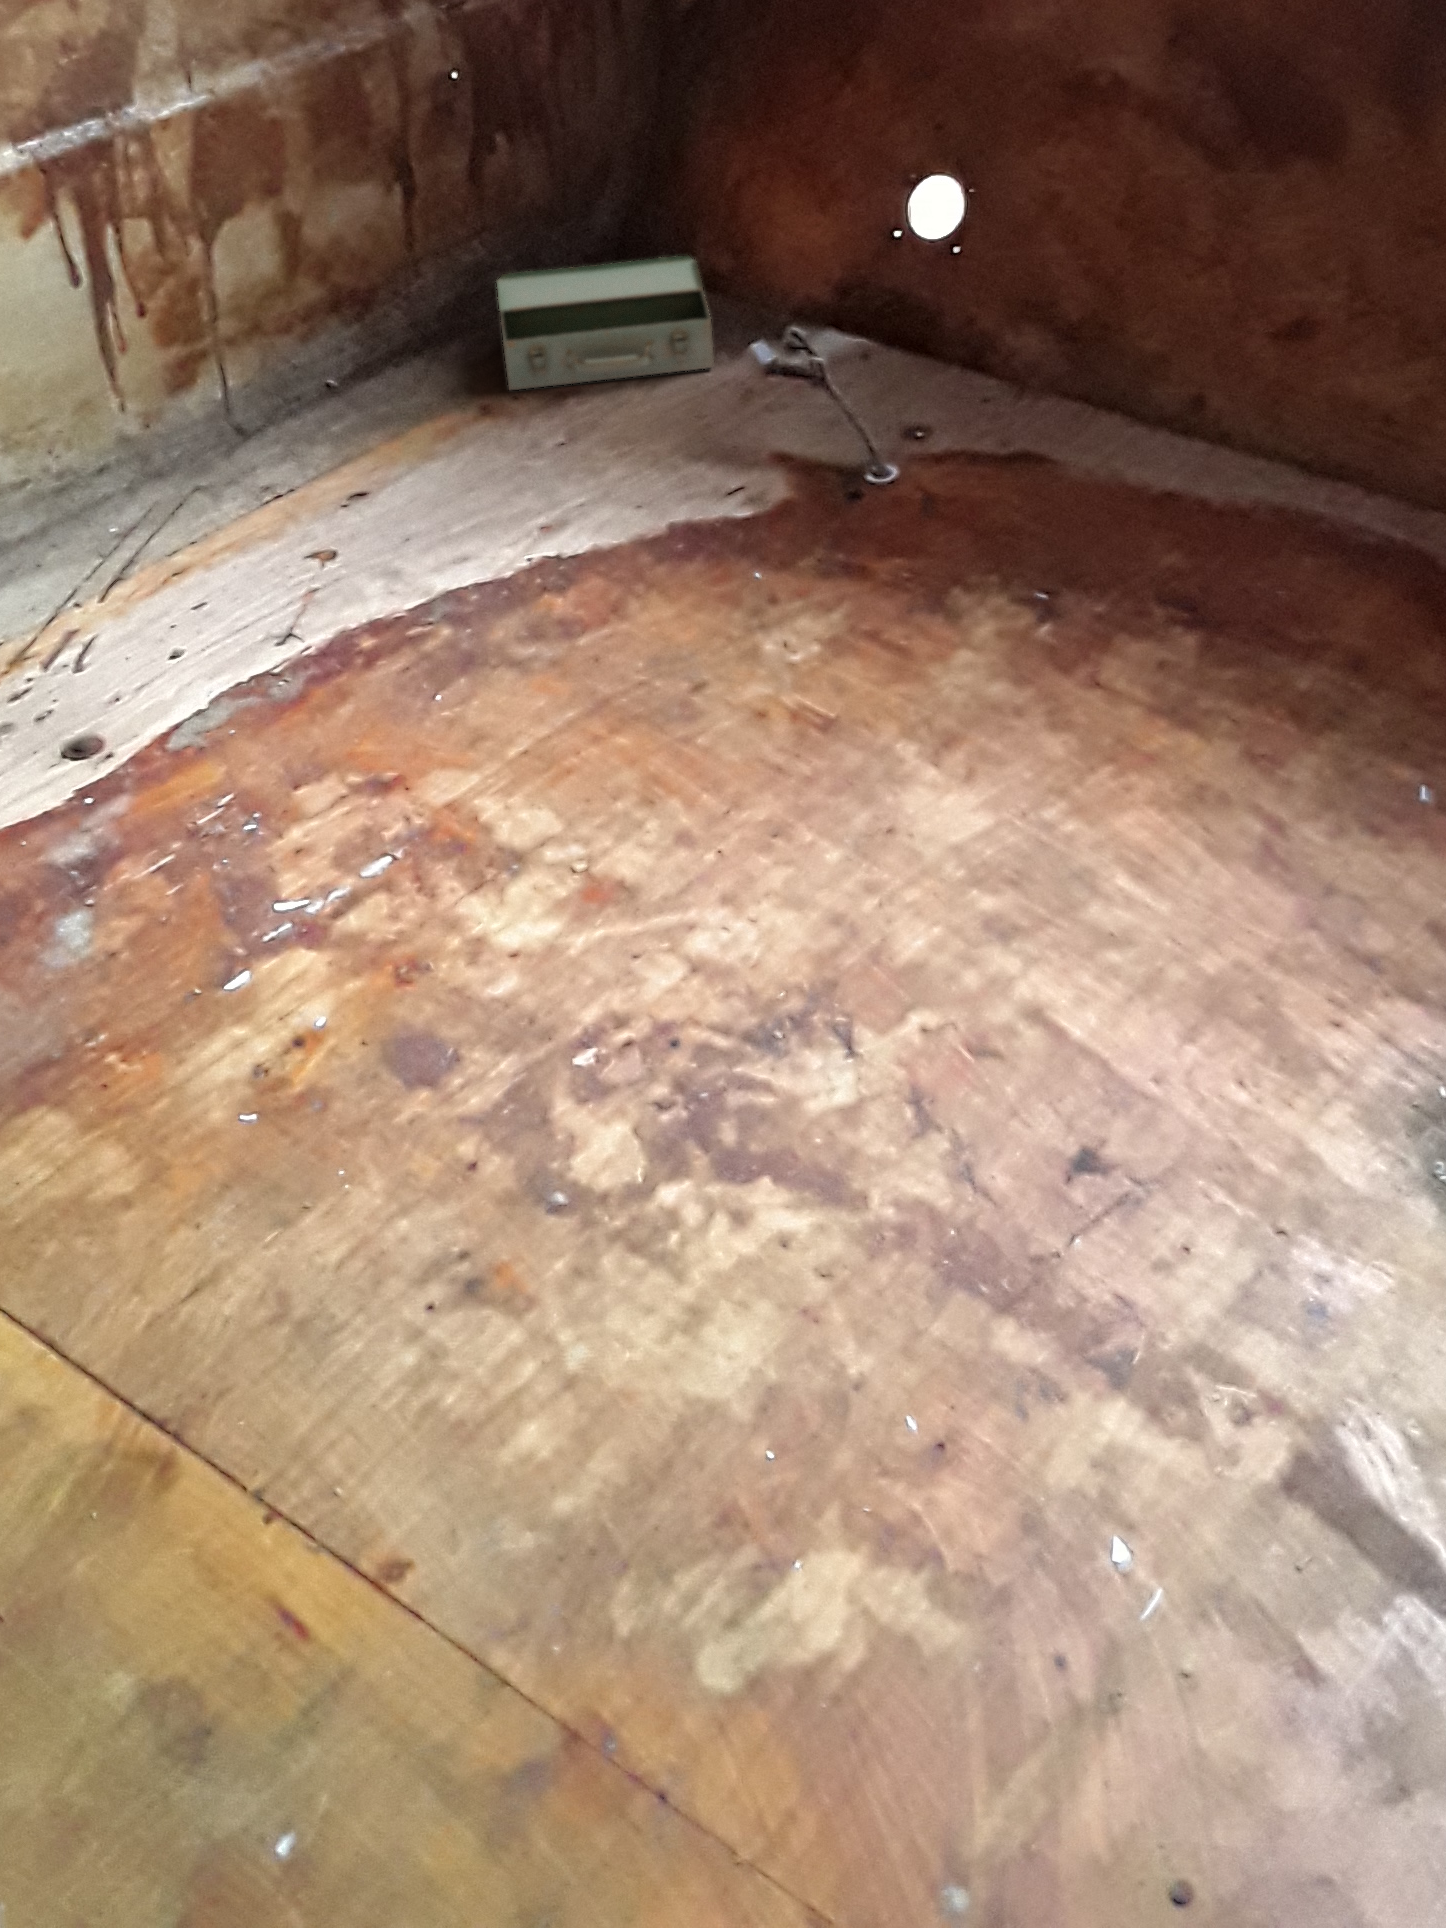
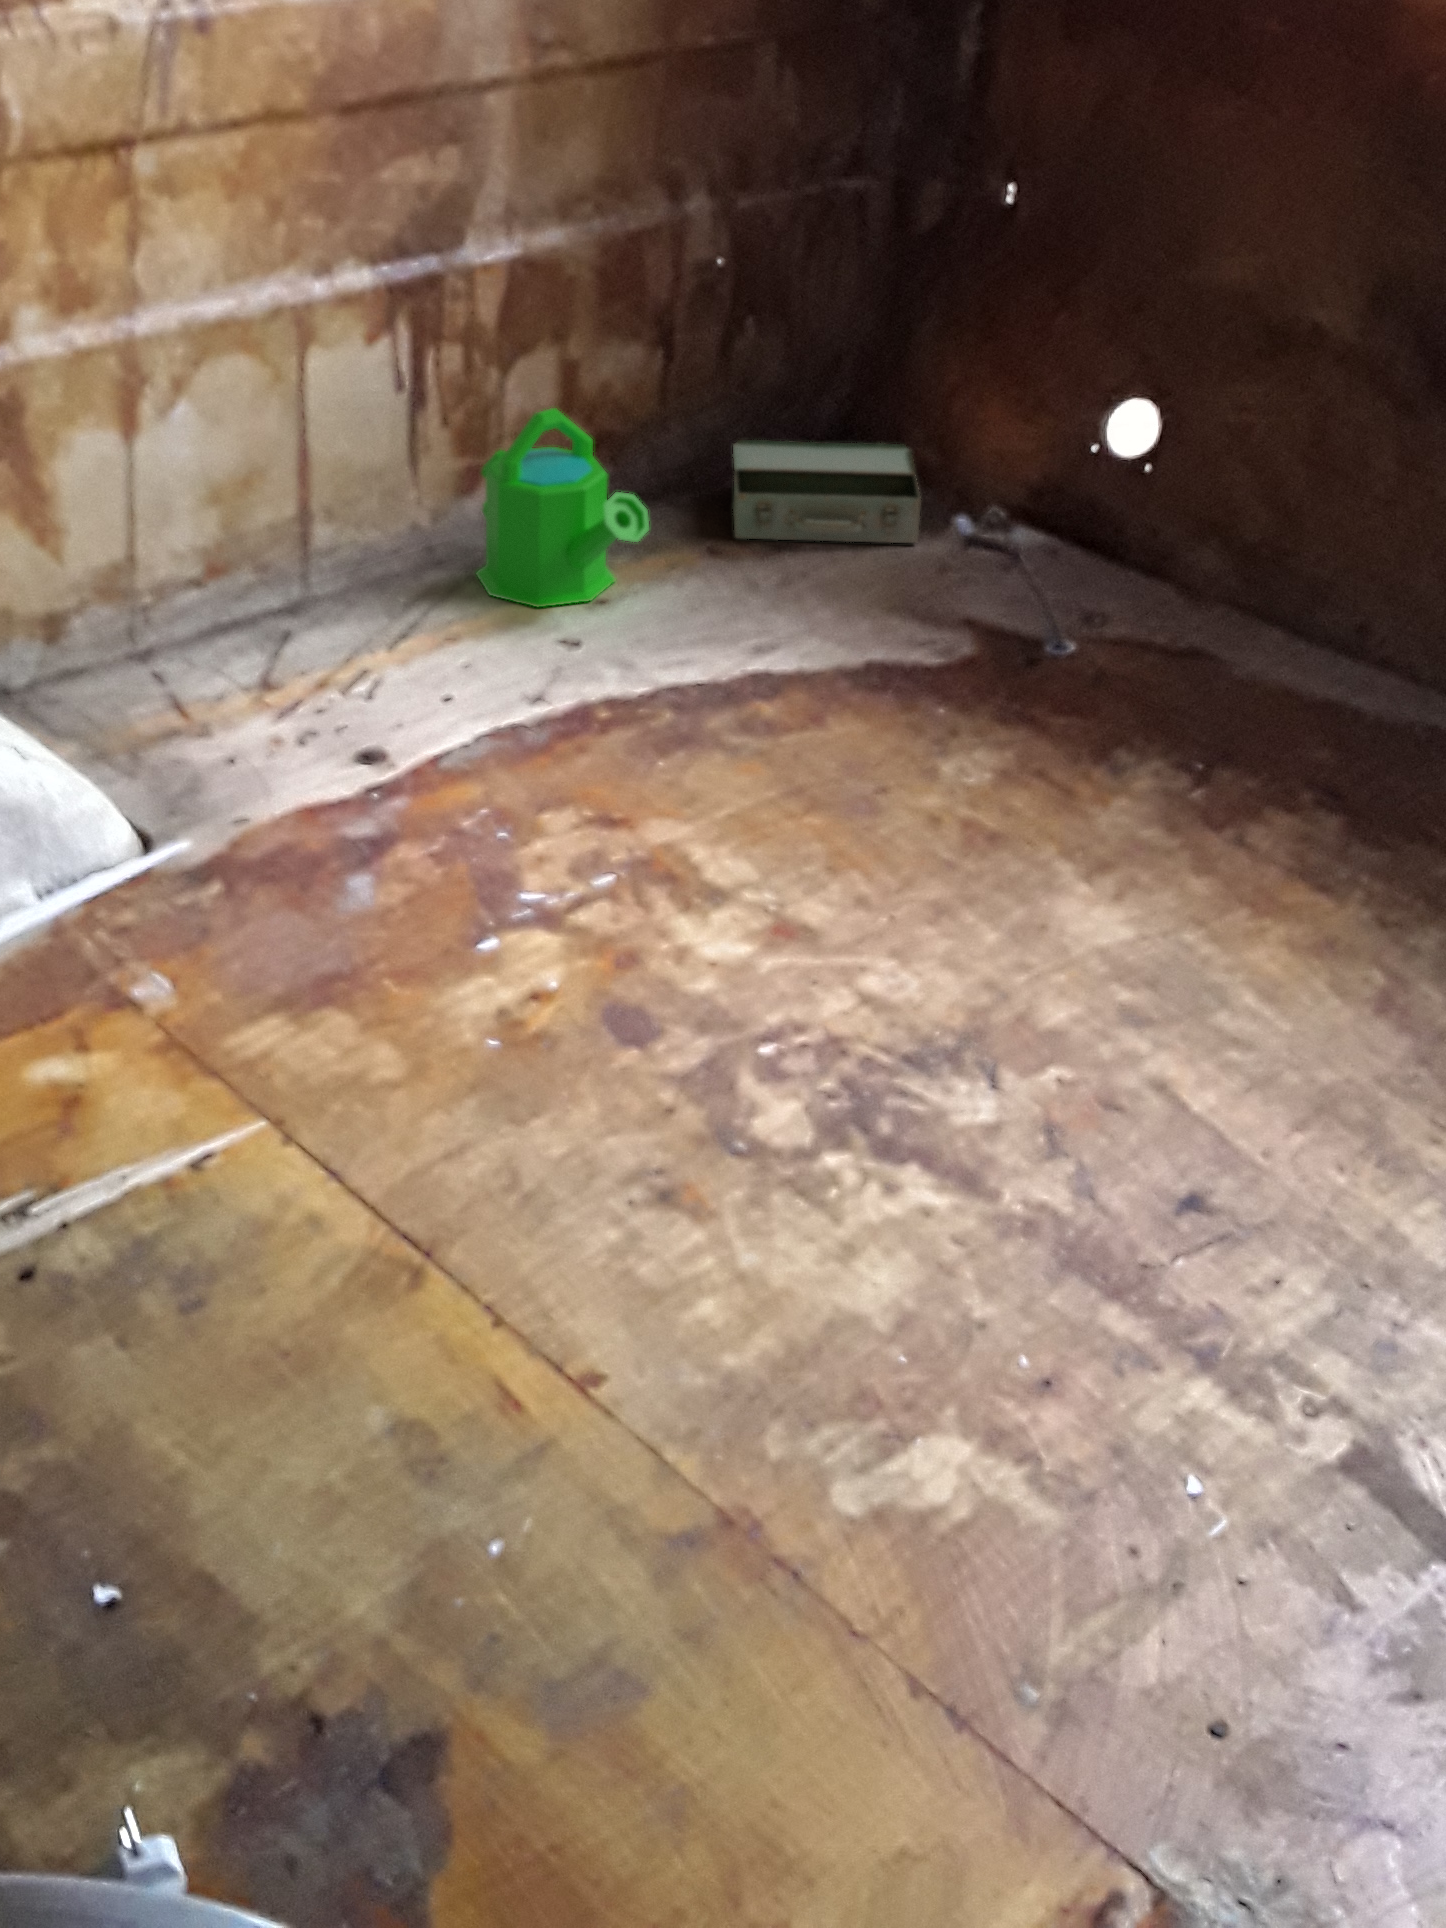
watering can: none [192,281,400,513] -> present [475,408,649,607]

